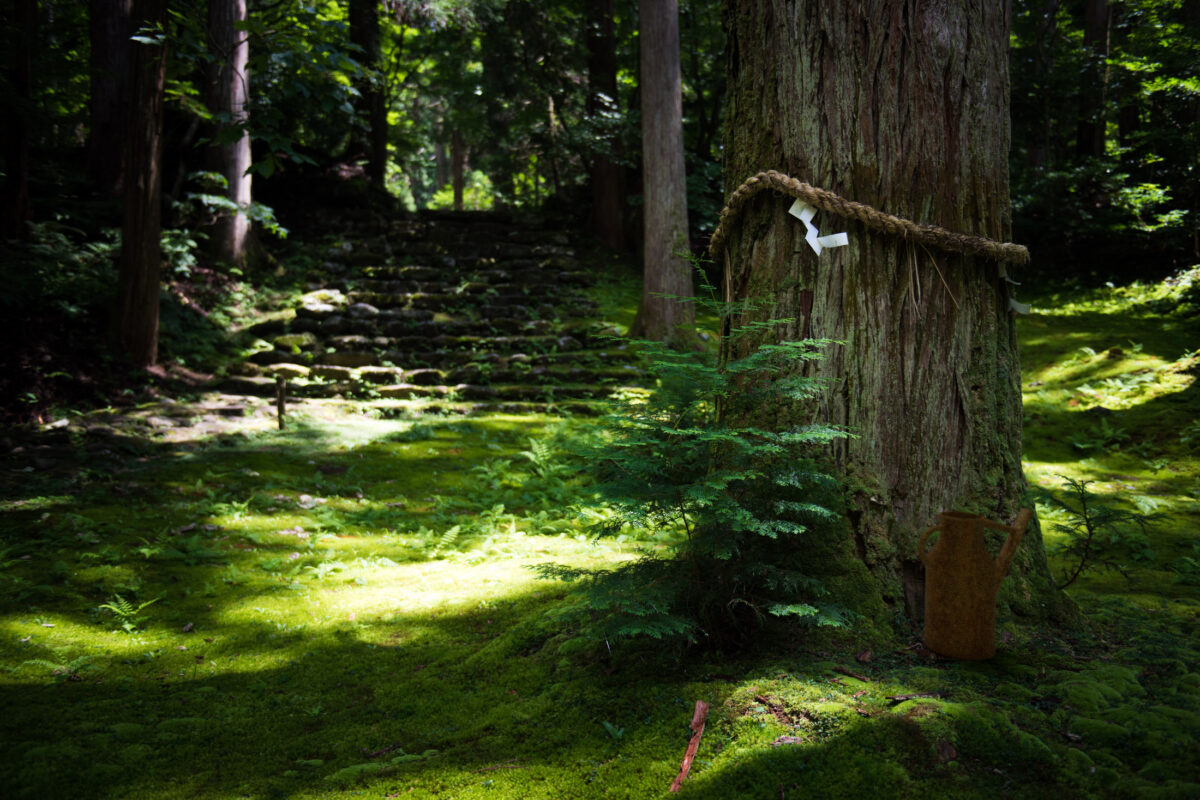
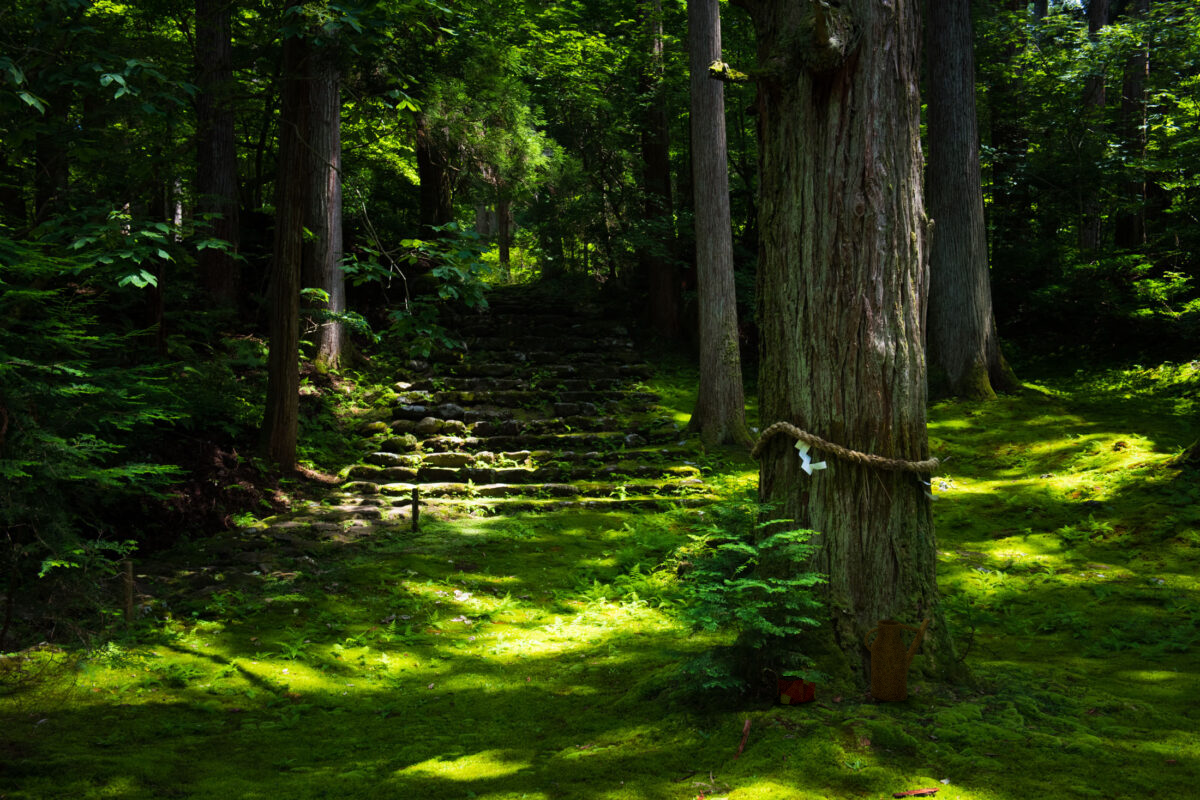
bag: none [748,601,827,668] -> present [773,674,816,705]

